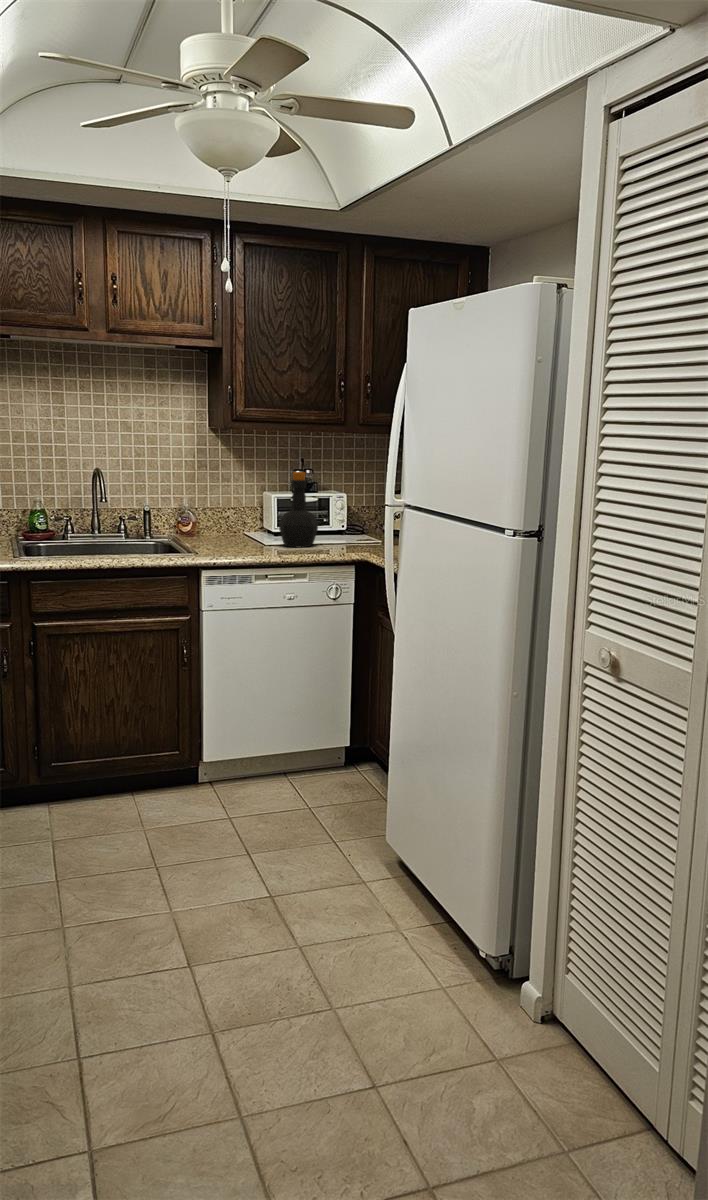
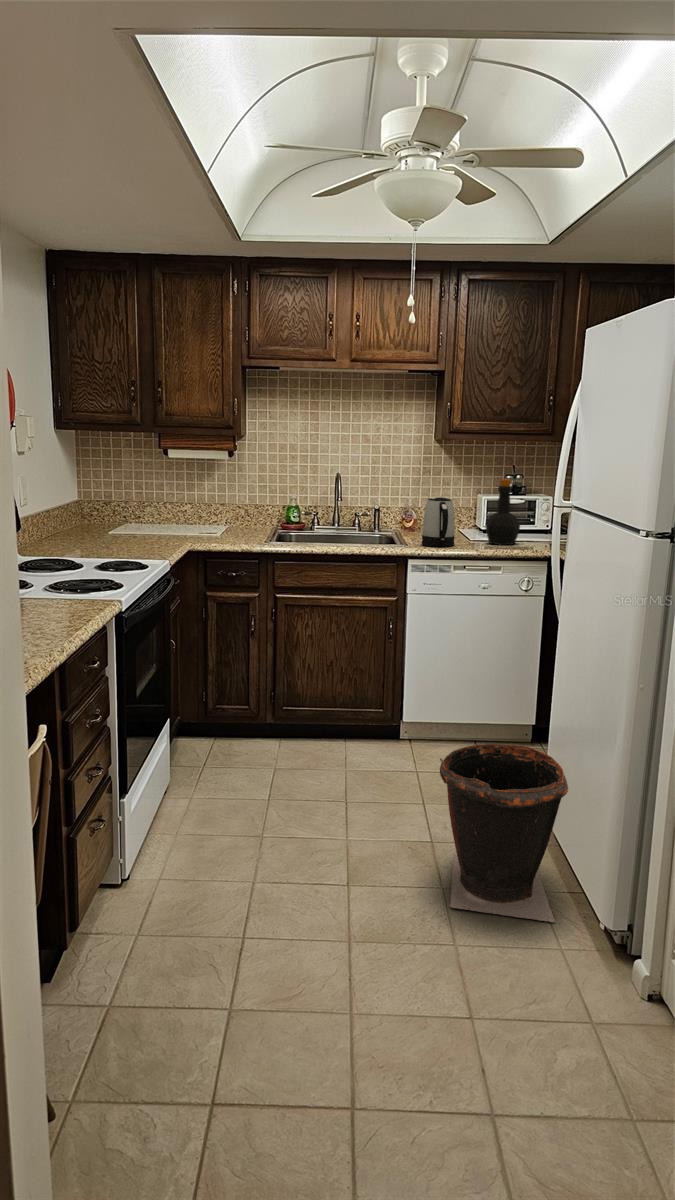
kettle: none [209,495,248,553] -> present [422,497,455,547]
waste bin: none [288,772,432,969] -> present [440,744,568,922]

